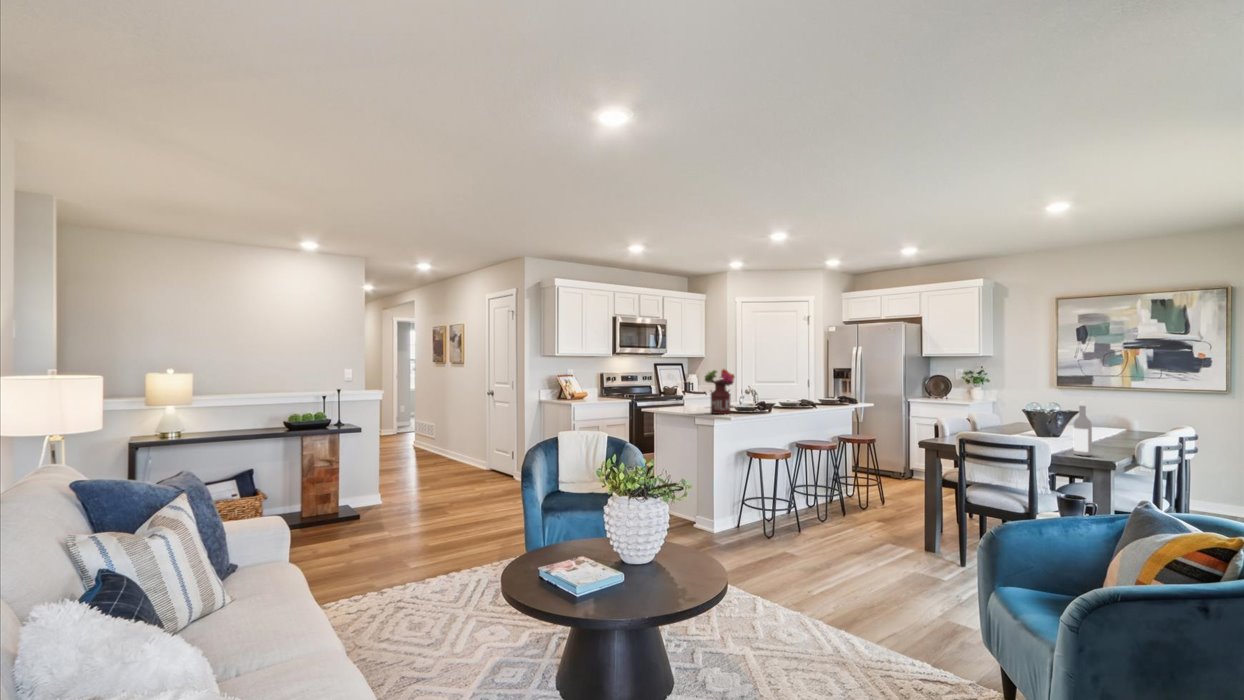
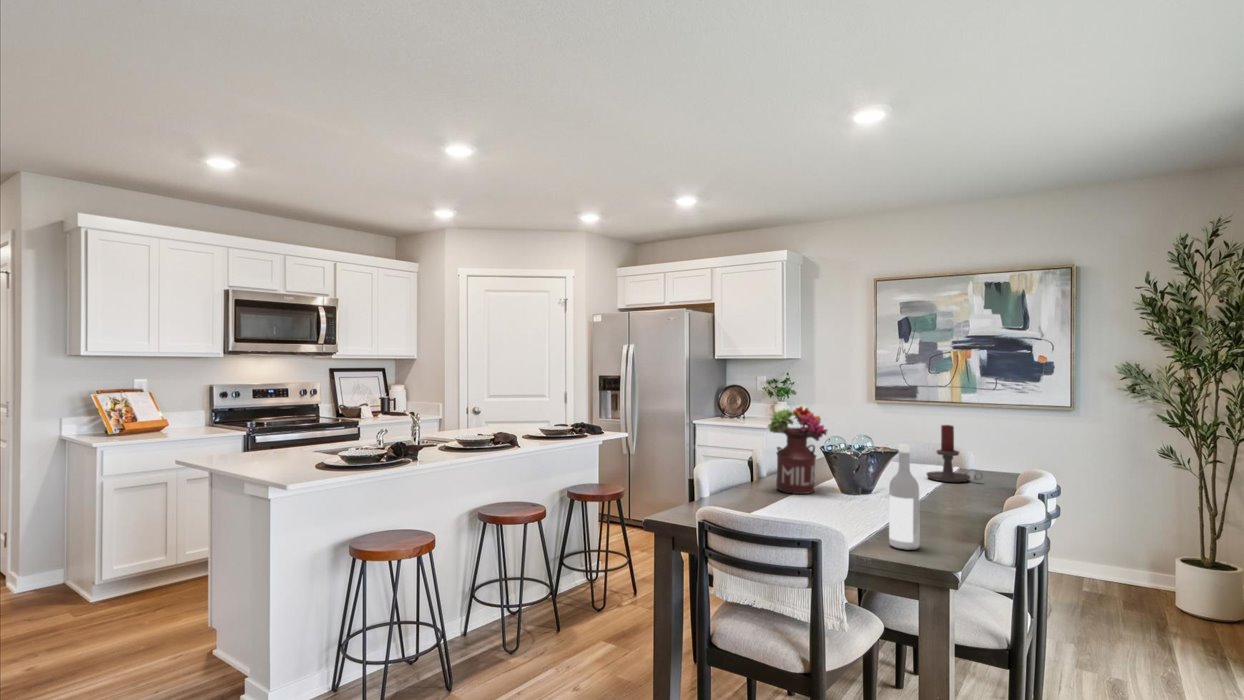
flower arrangement: present [705,369,735,414] -> present [768,406,827,494]
candle holder: none [1099,398,1141,435] -> present [927,425,983,482]

